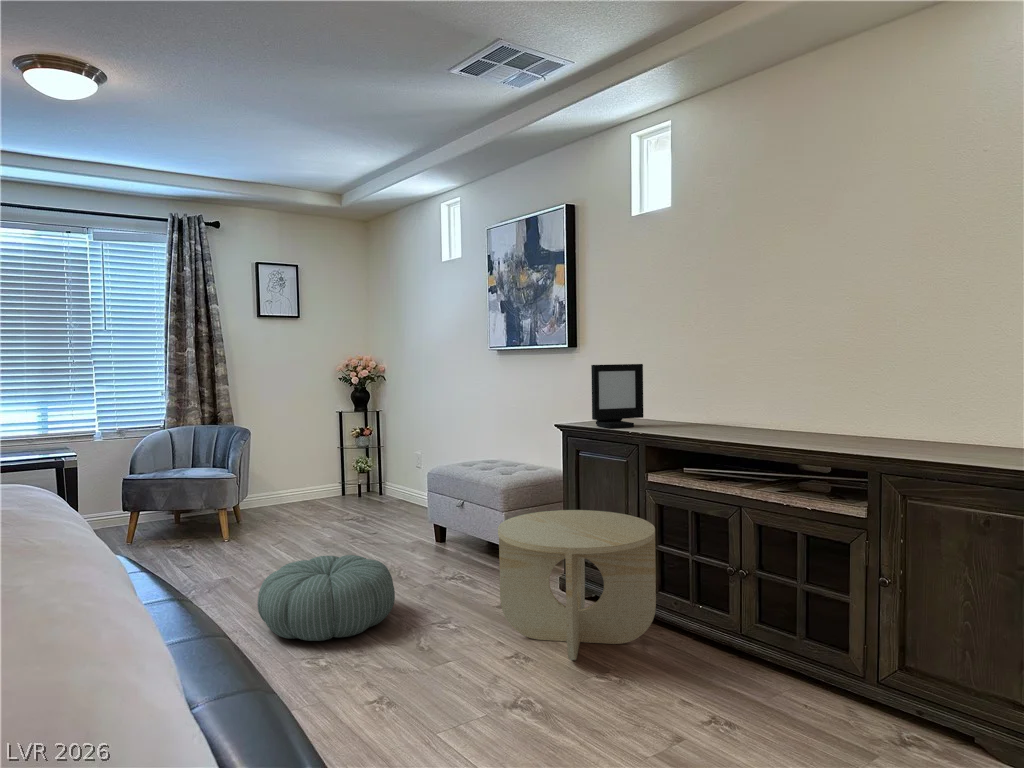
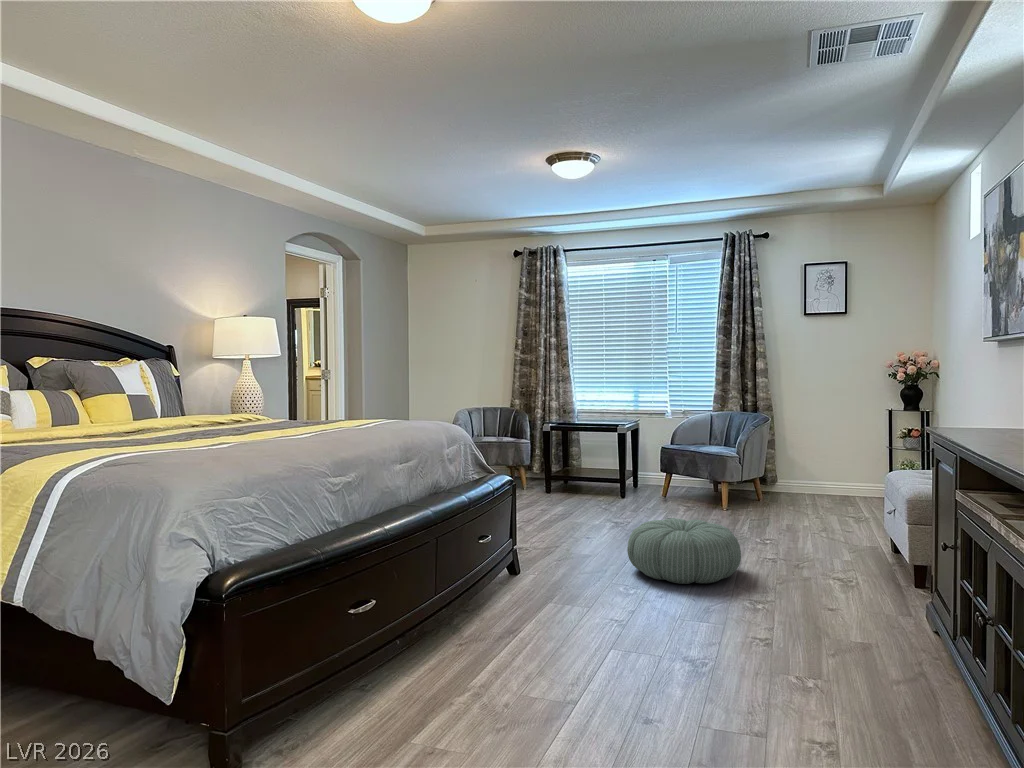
picture frame: present [591,364,644,428] -> none [932,358,1012,436]
side table: present [498,510,656,660] -> none [754,513,939,672]

